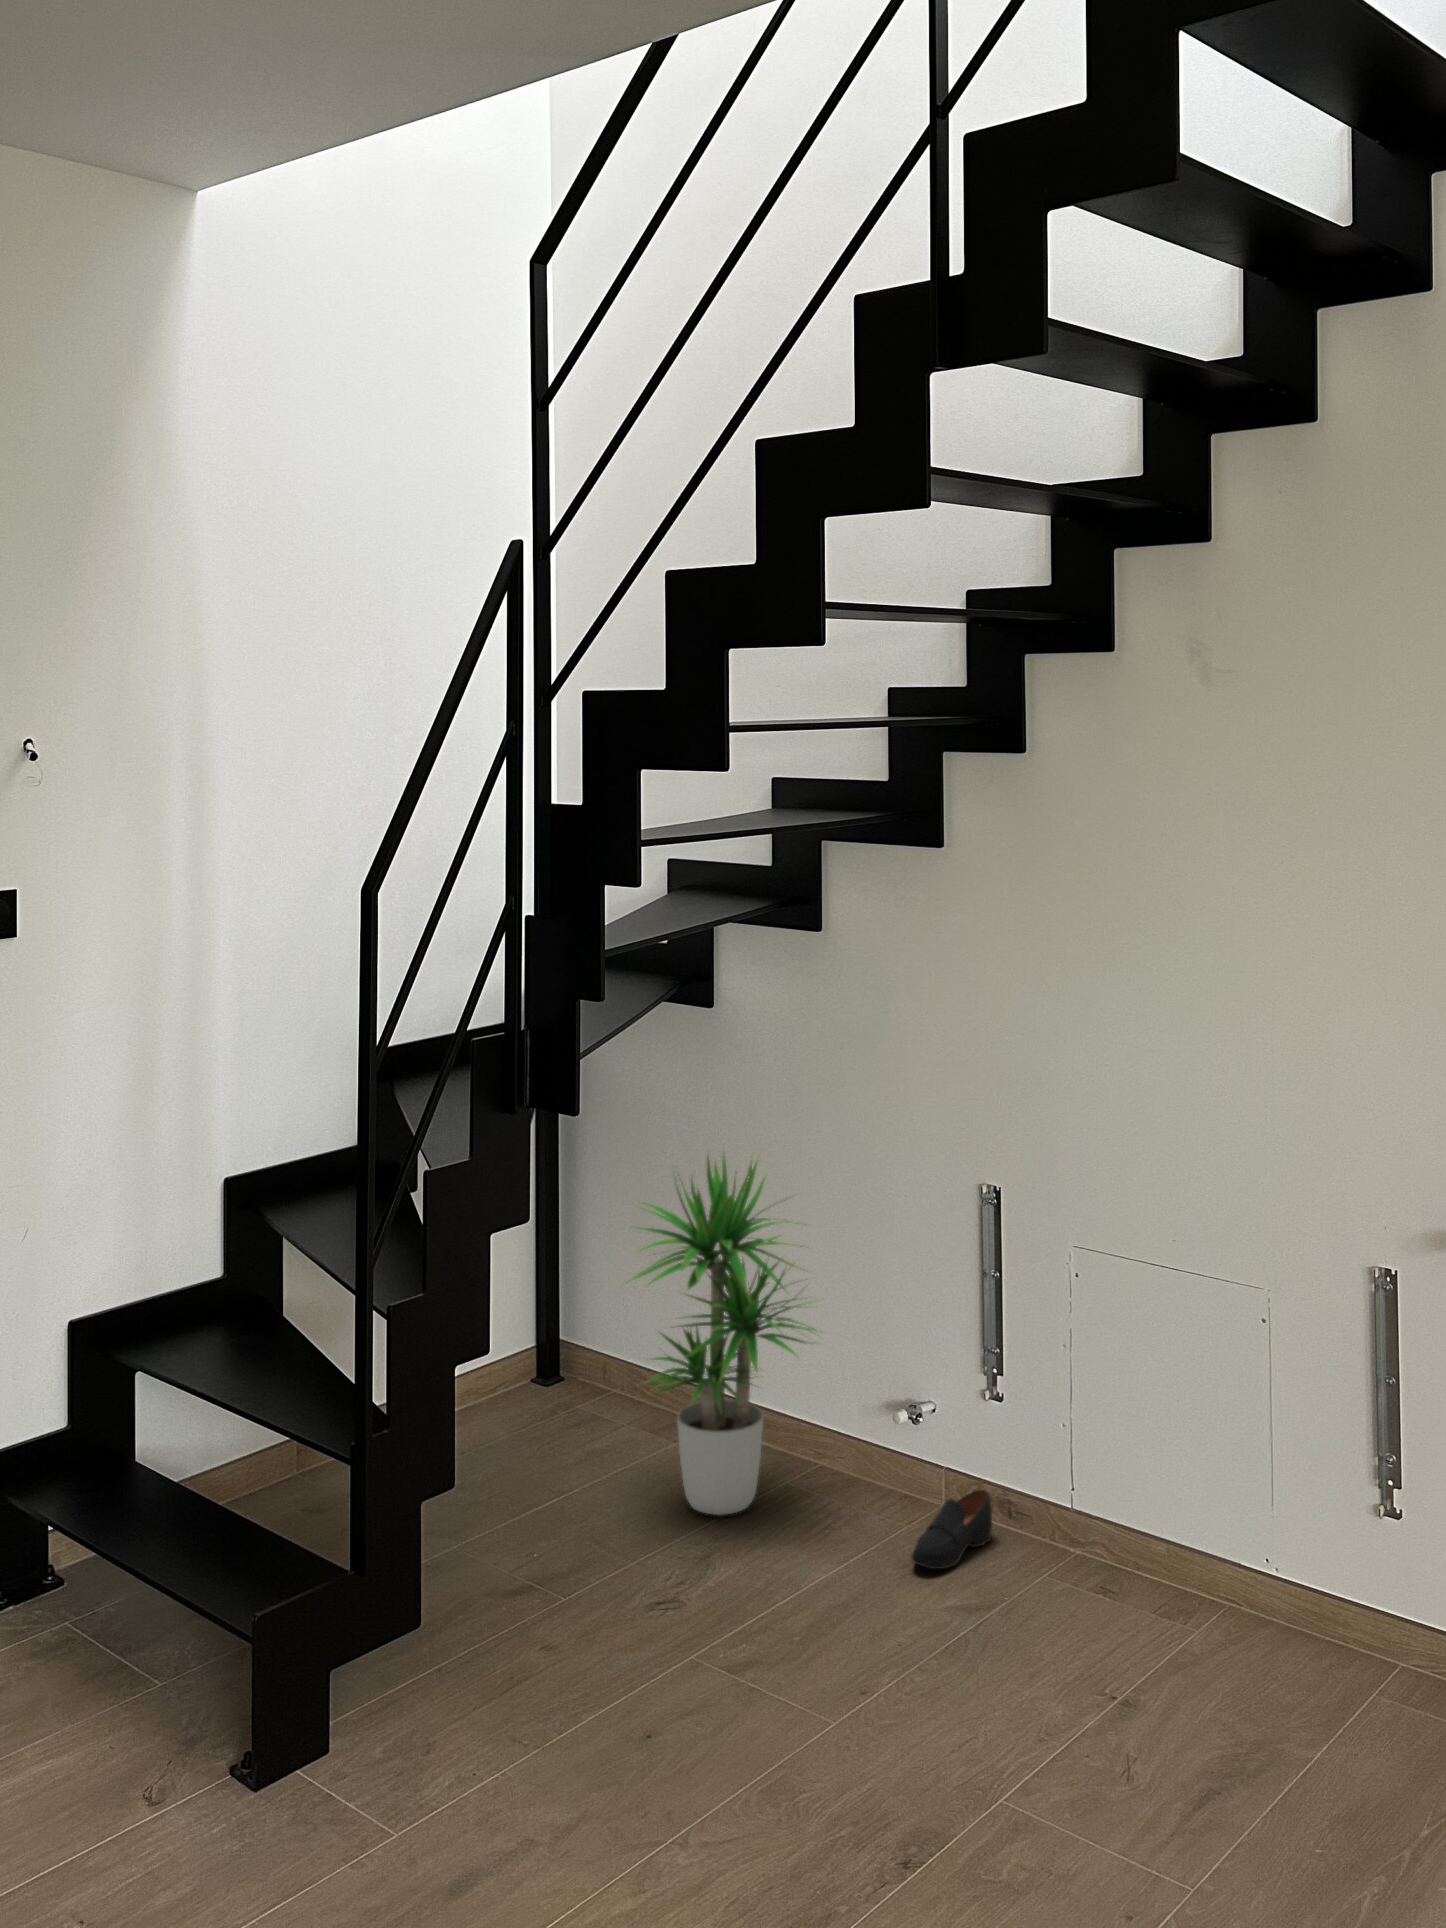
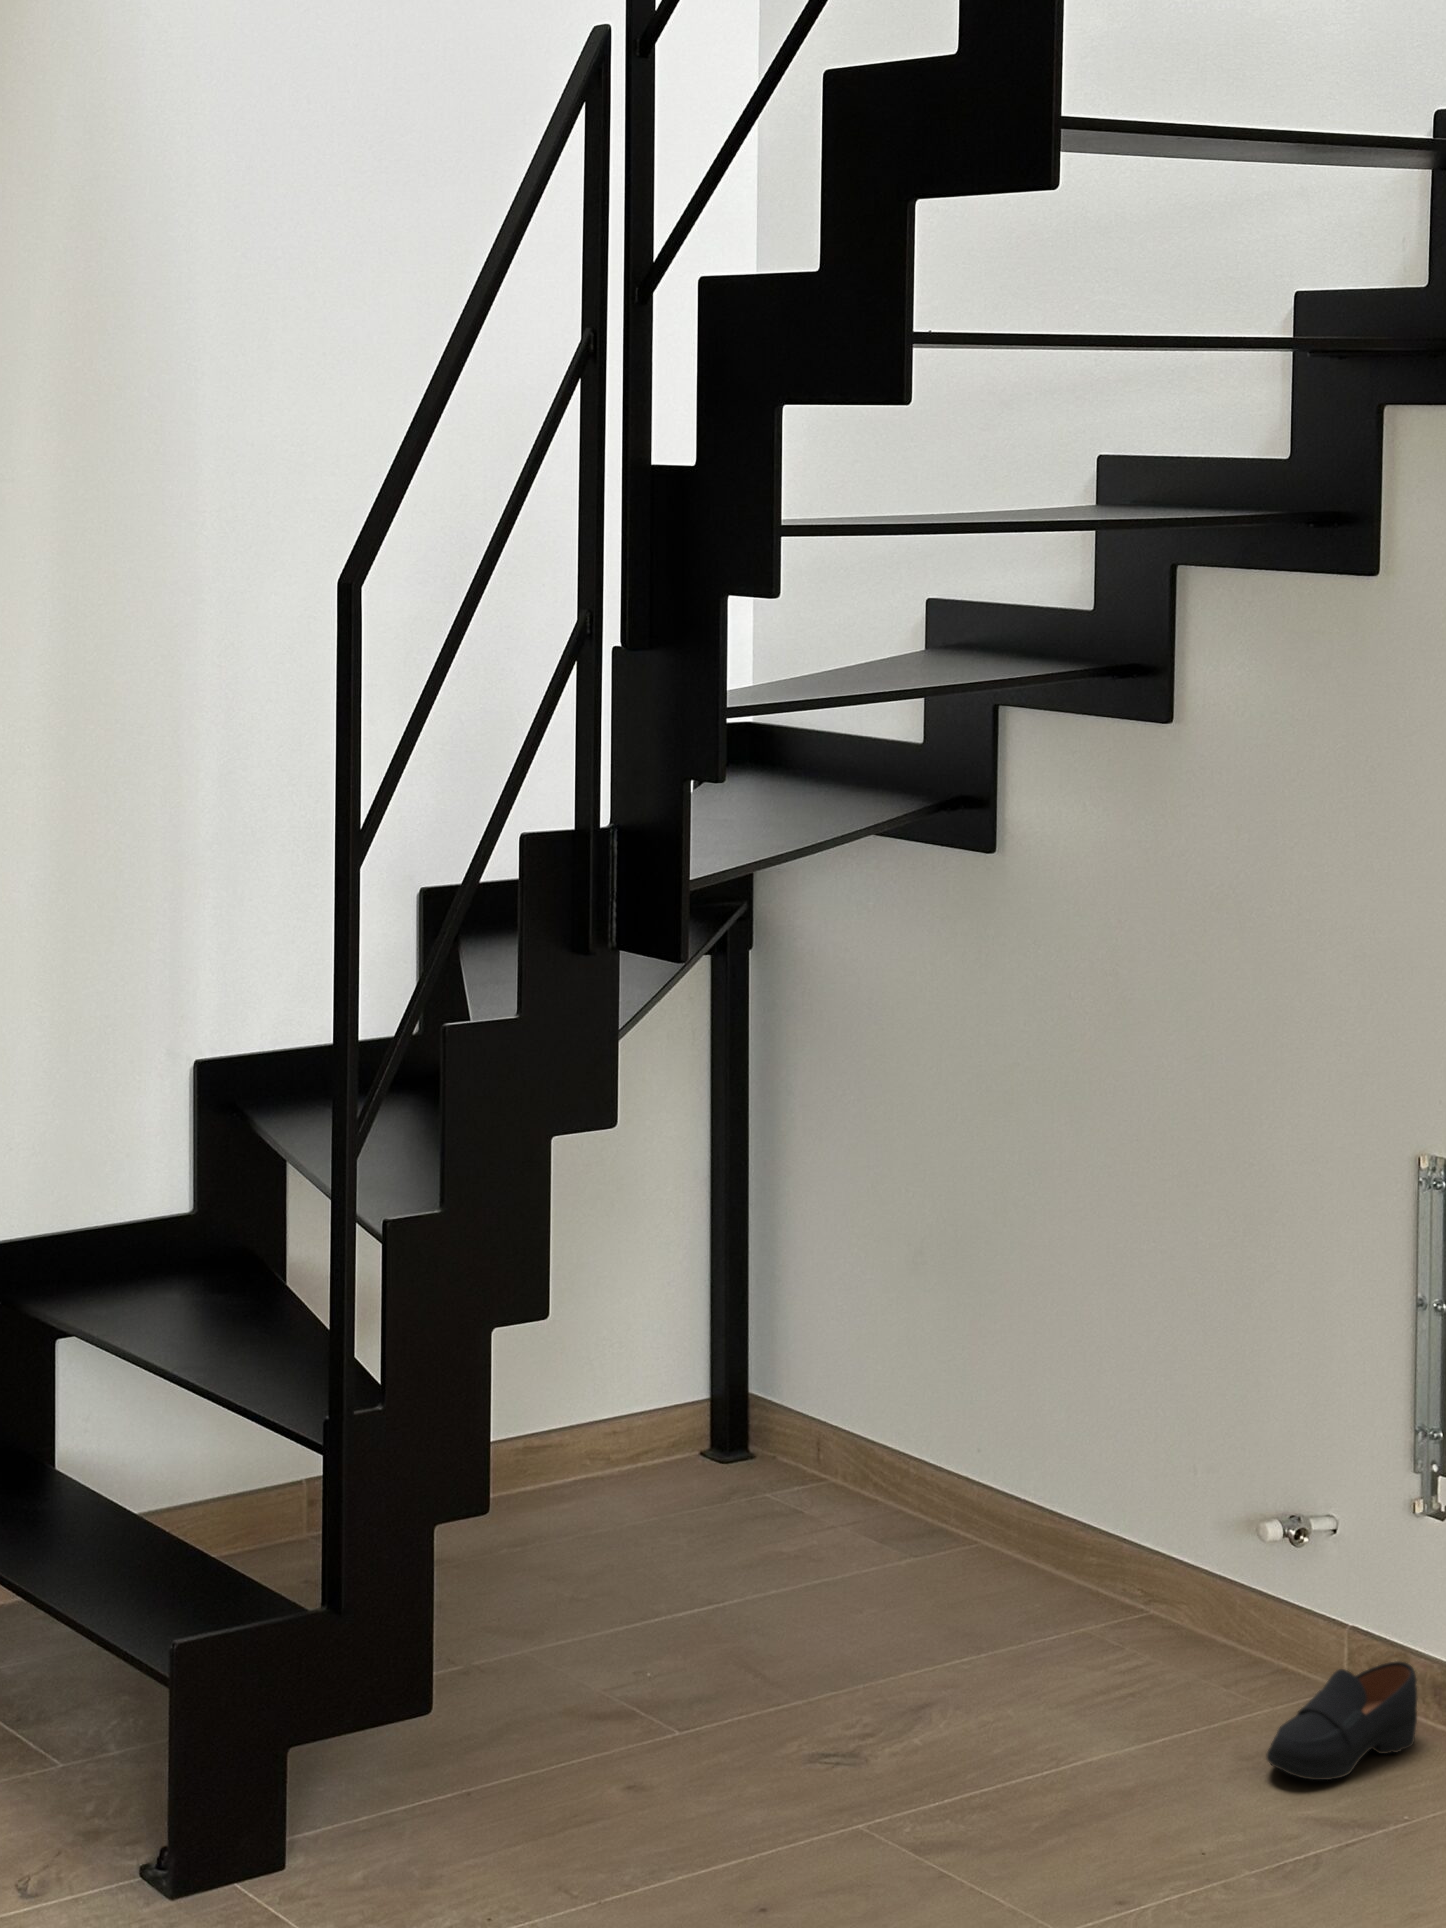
potted plant: present [630,1156,818,1515] -> none [798,1063,1152,1653]

